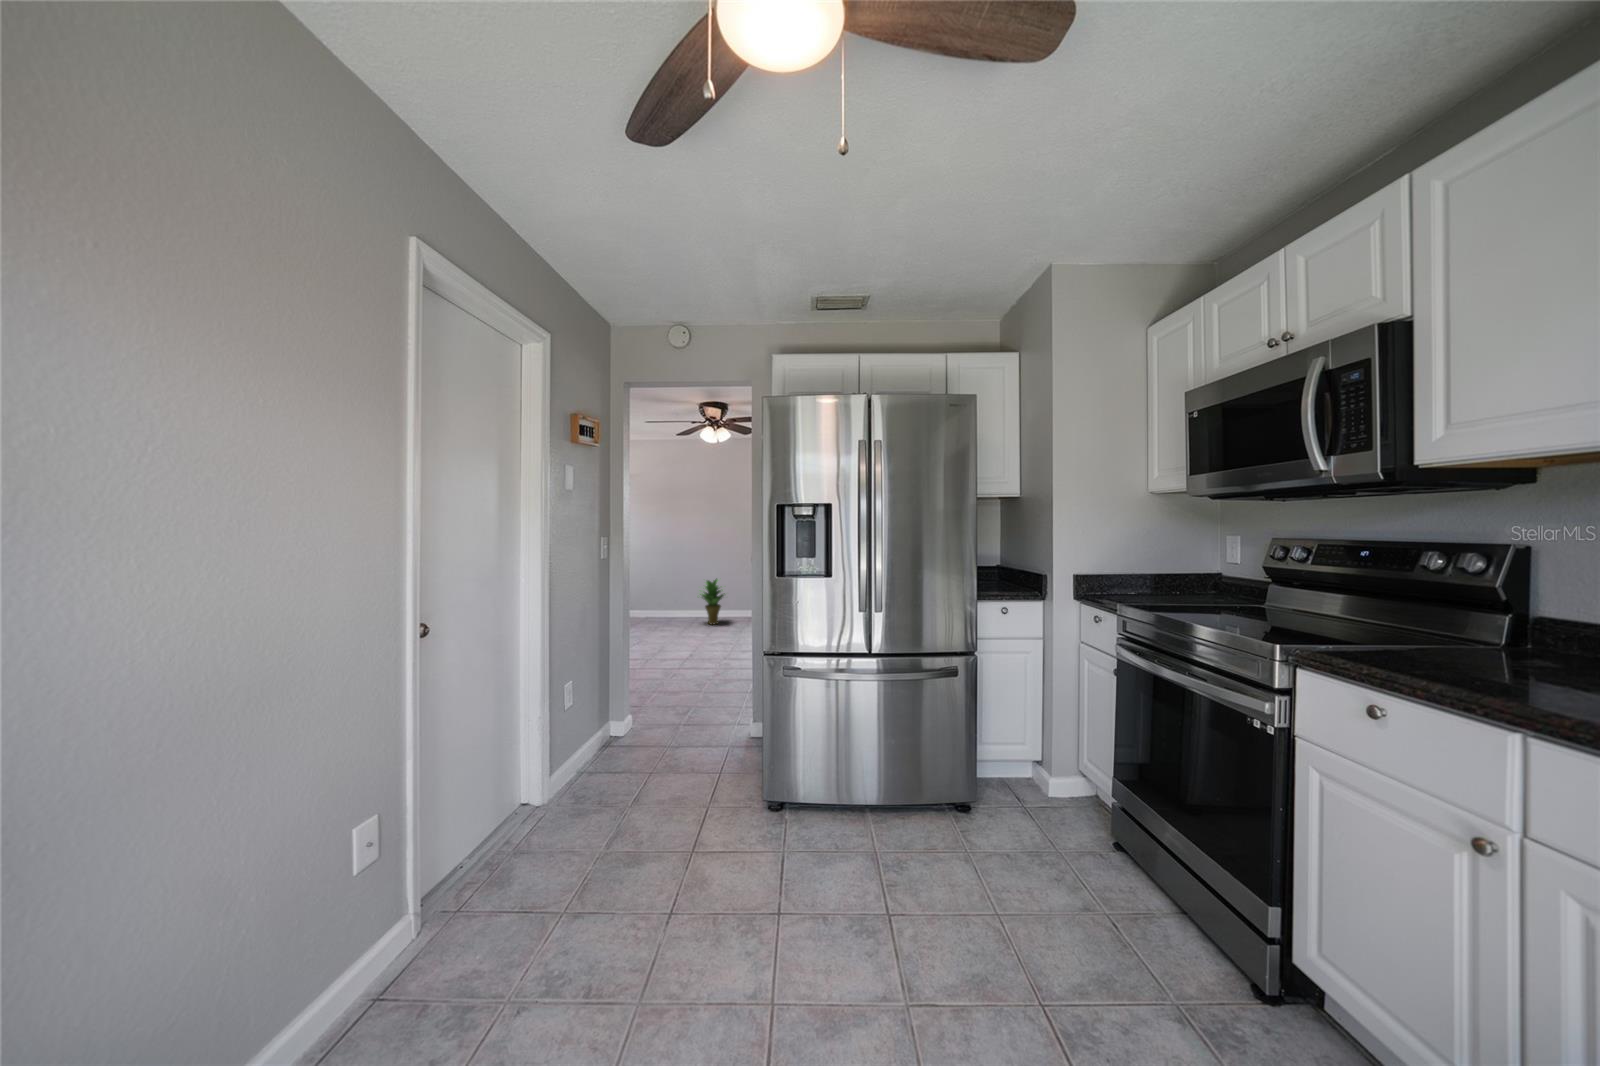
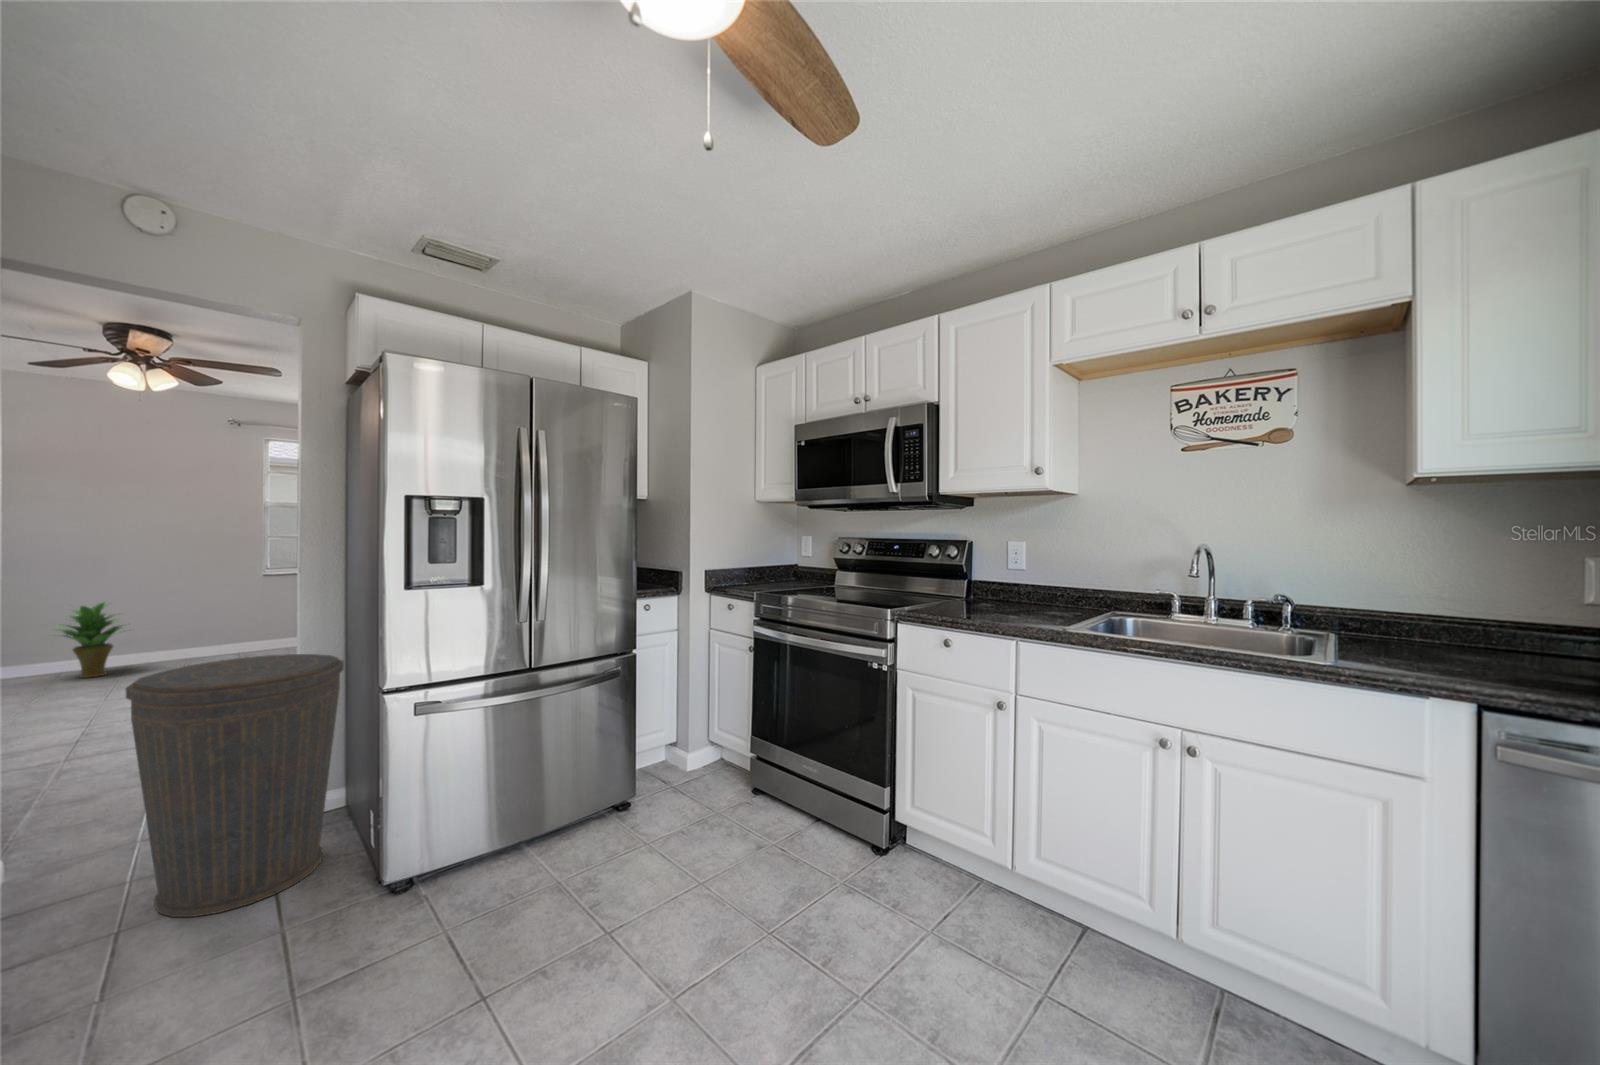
trash can: none [657,620,762,785] -> present [126,654,344,917]

